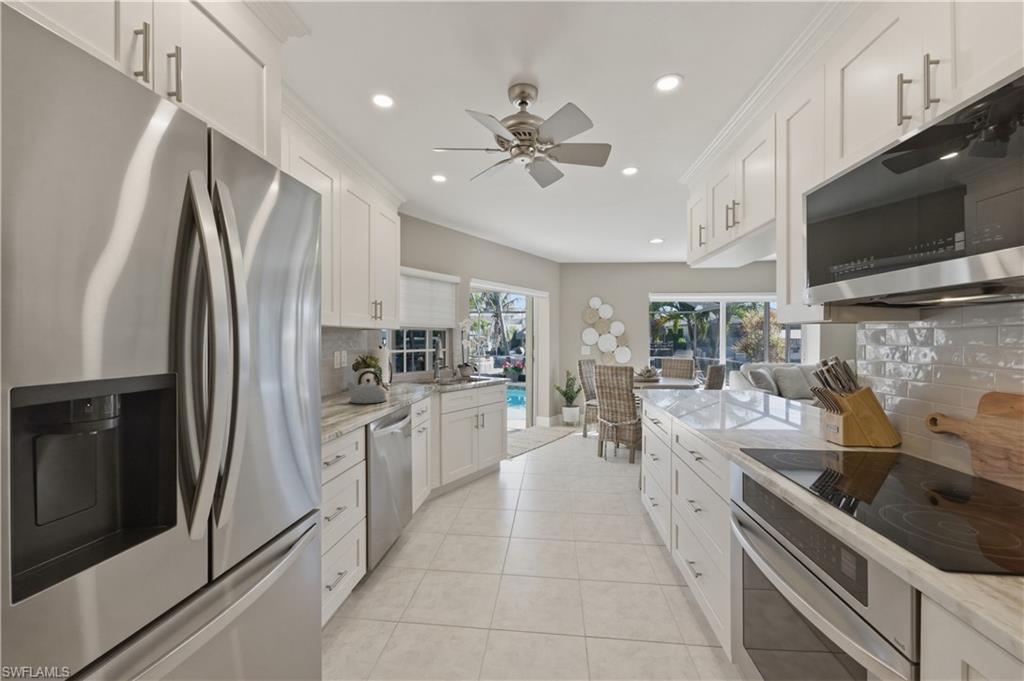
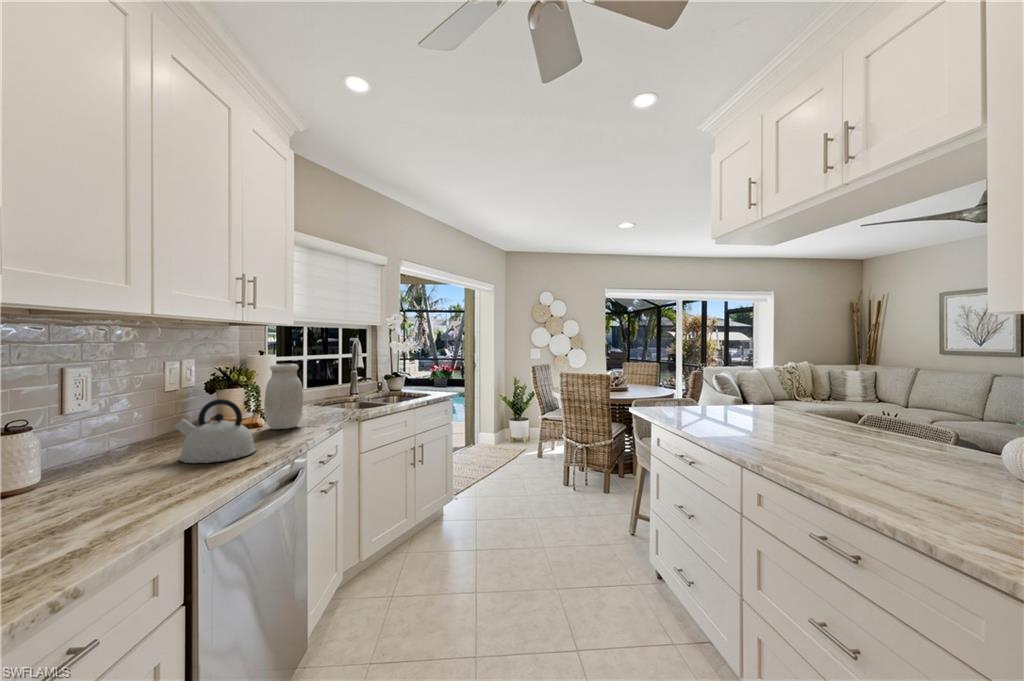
jar: none [386,353,408,393] -> present [264,364,303,429]

